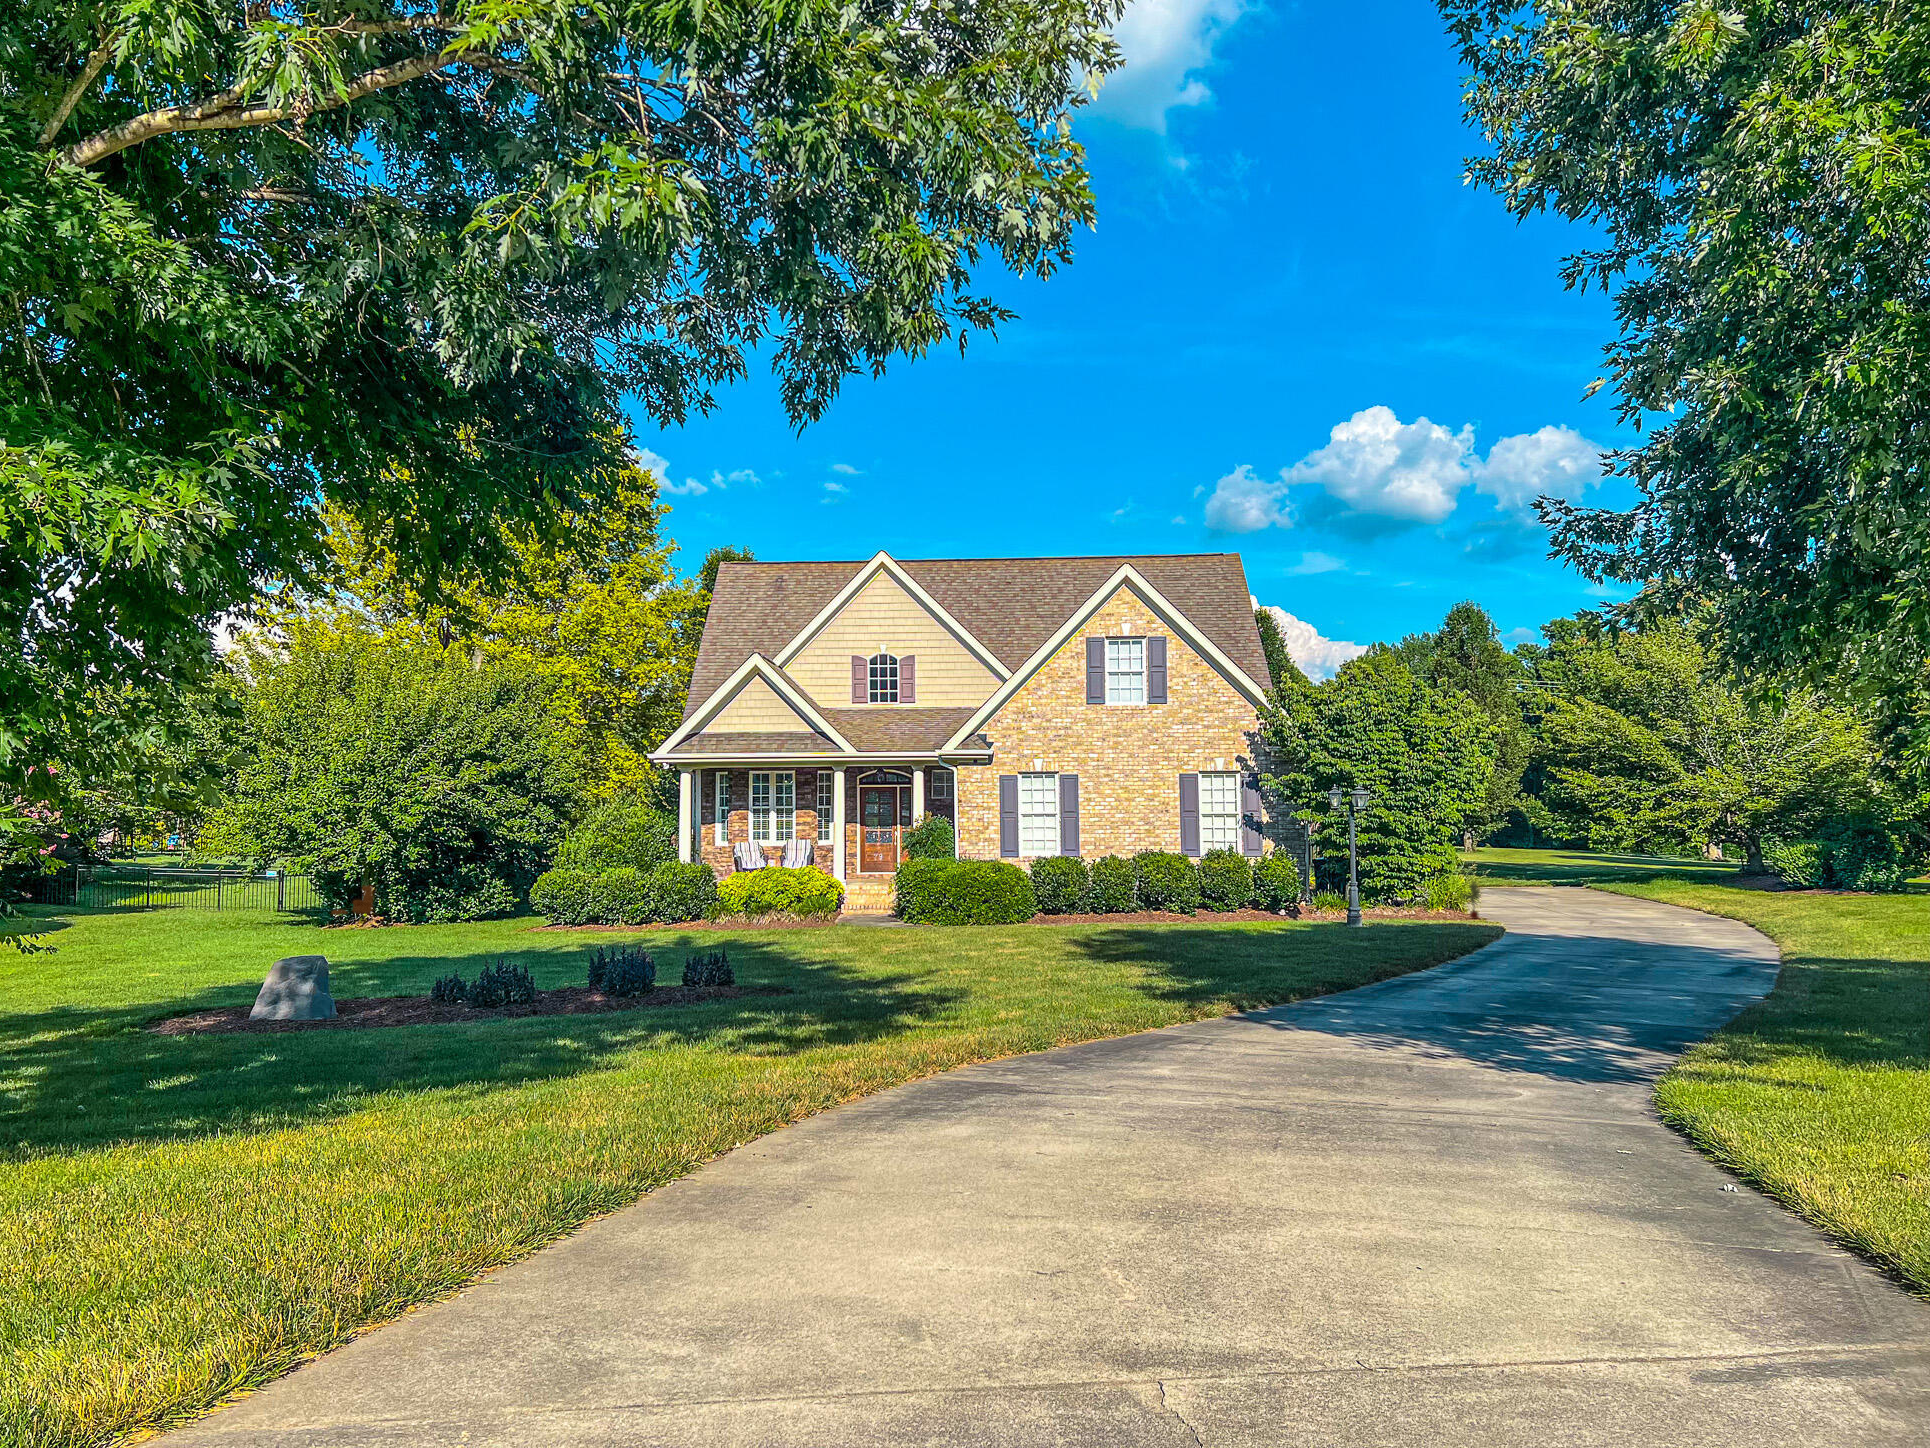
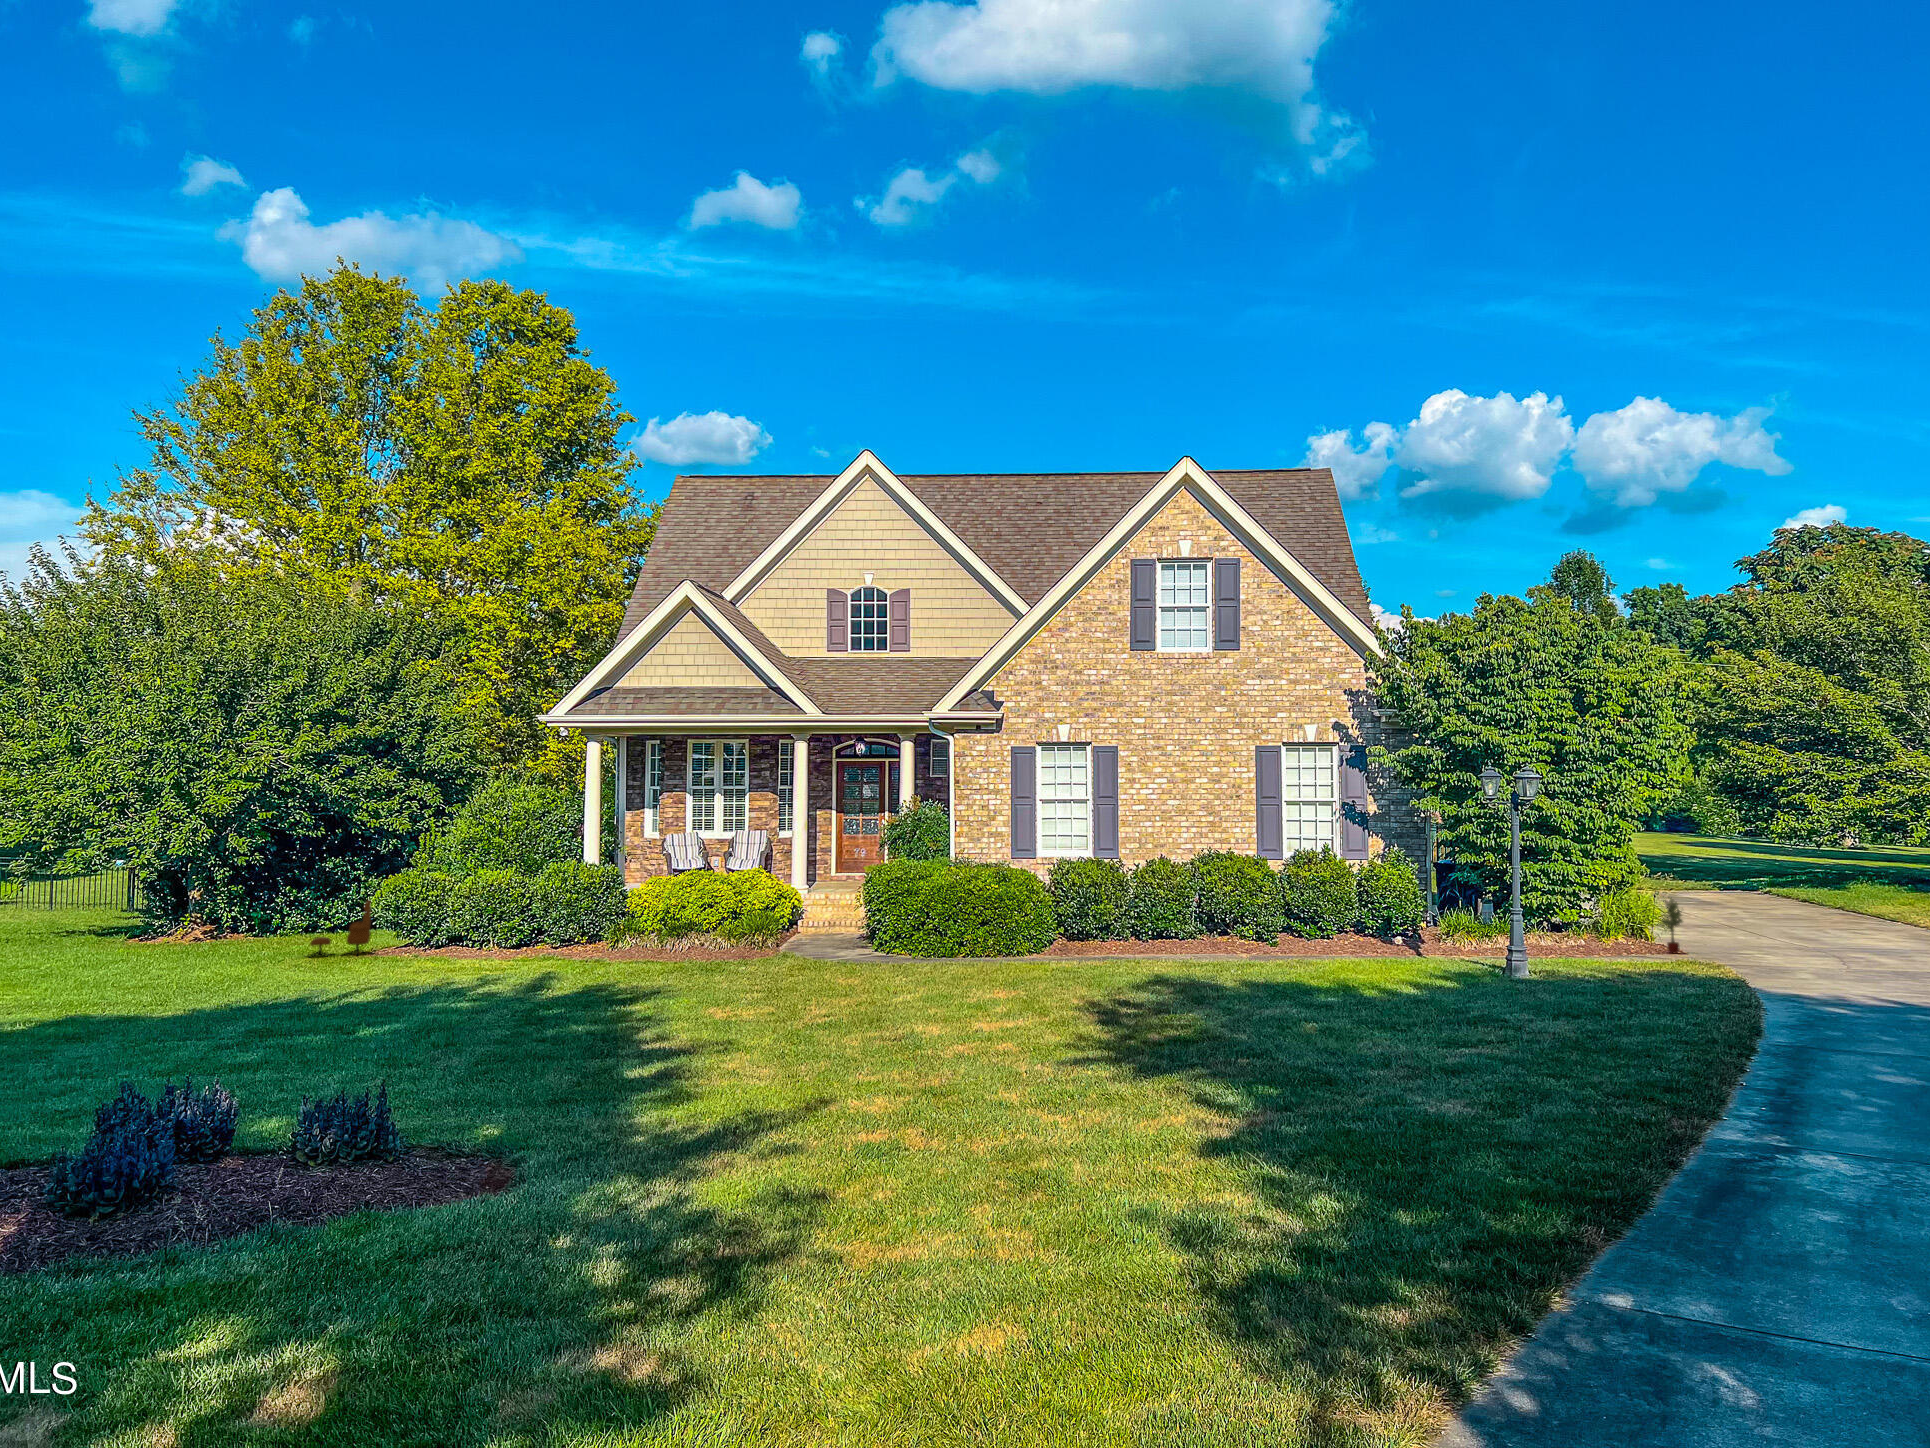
lounge chair: present [332,886,373,922] -> present [310,900,371,957]

